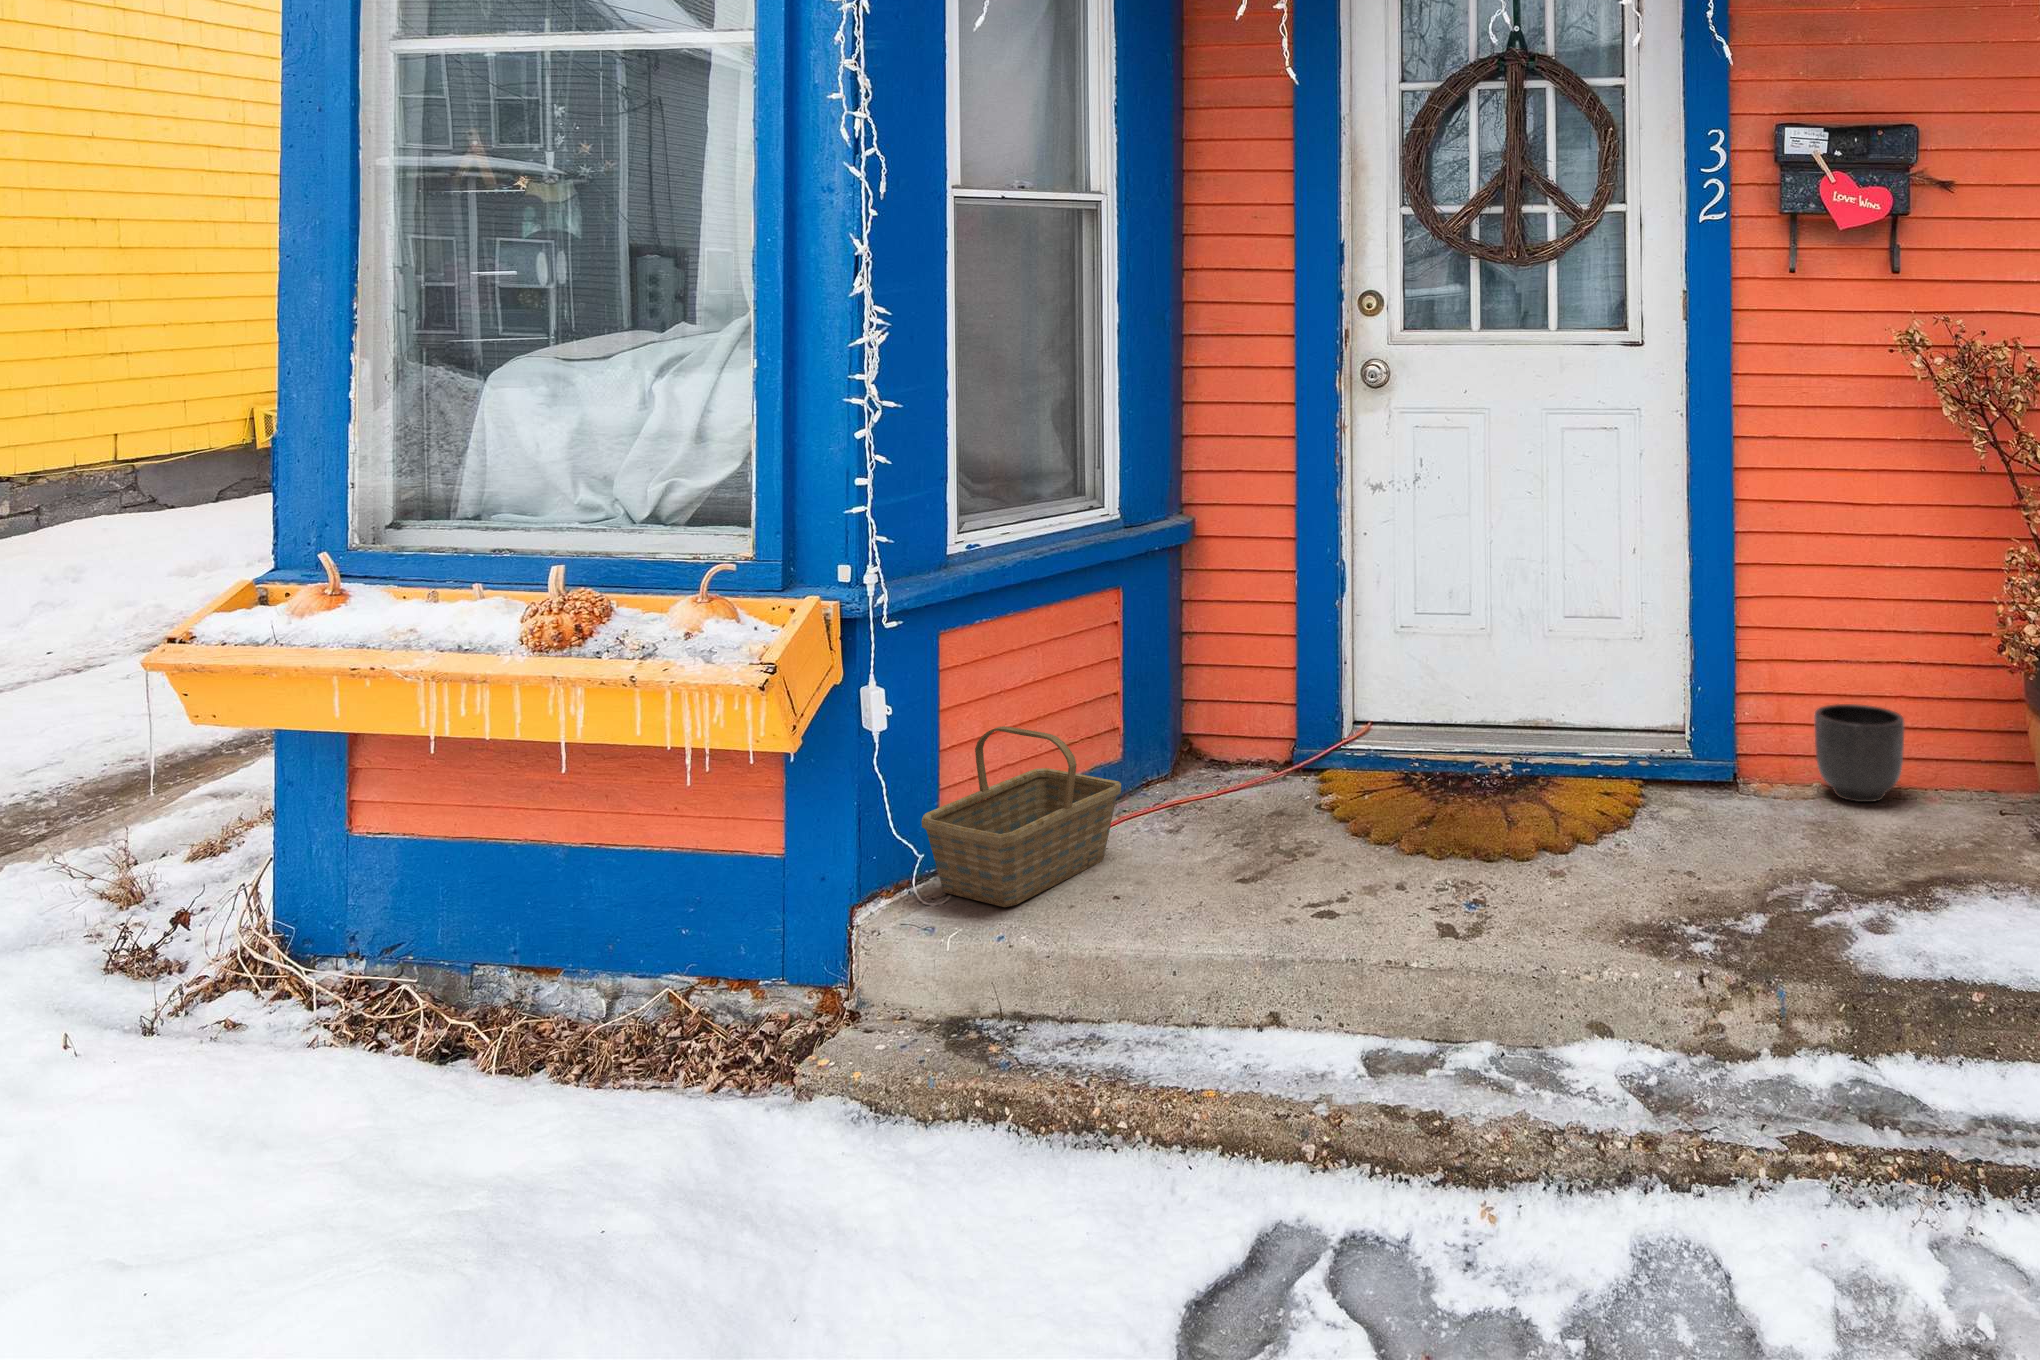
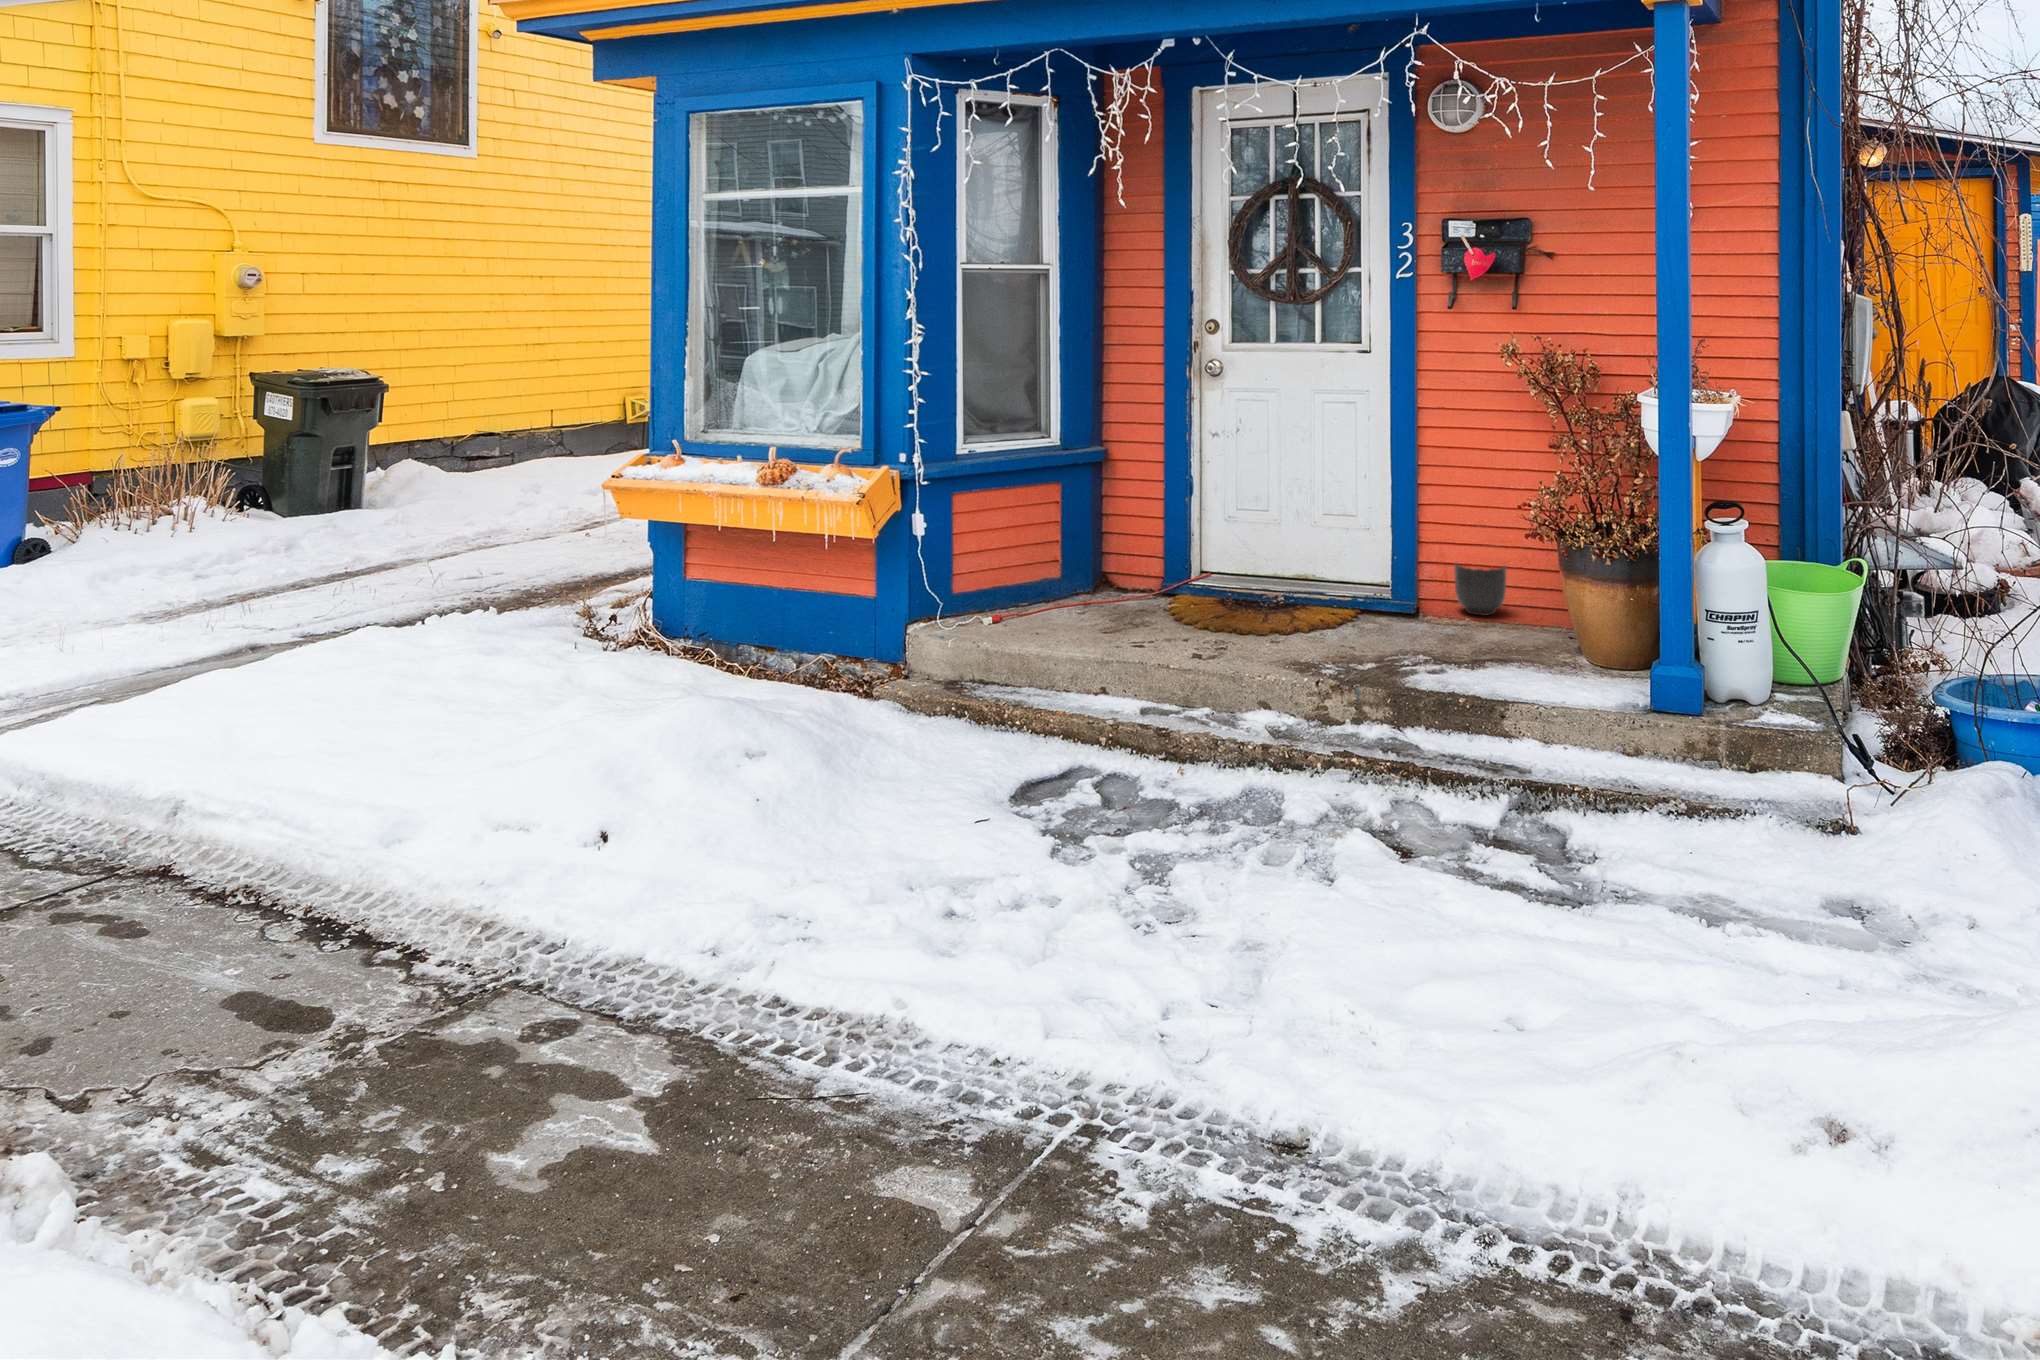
basket: present [922,726,1121,907] -> none [941,542,1049,630]

